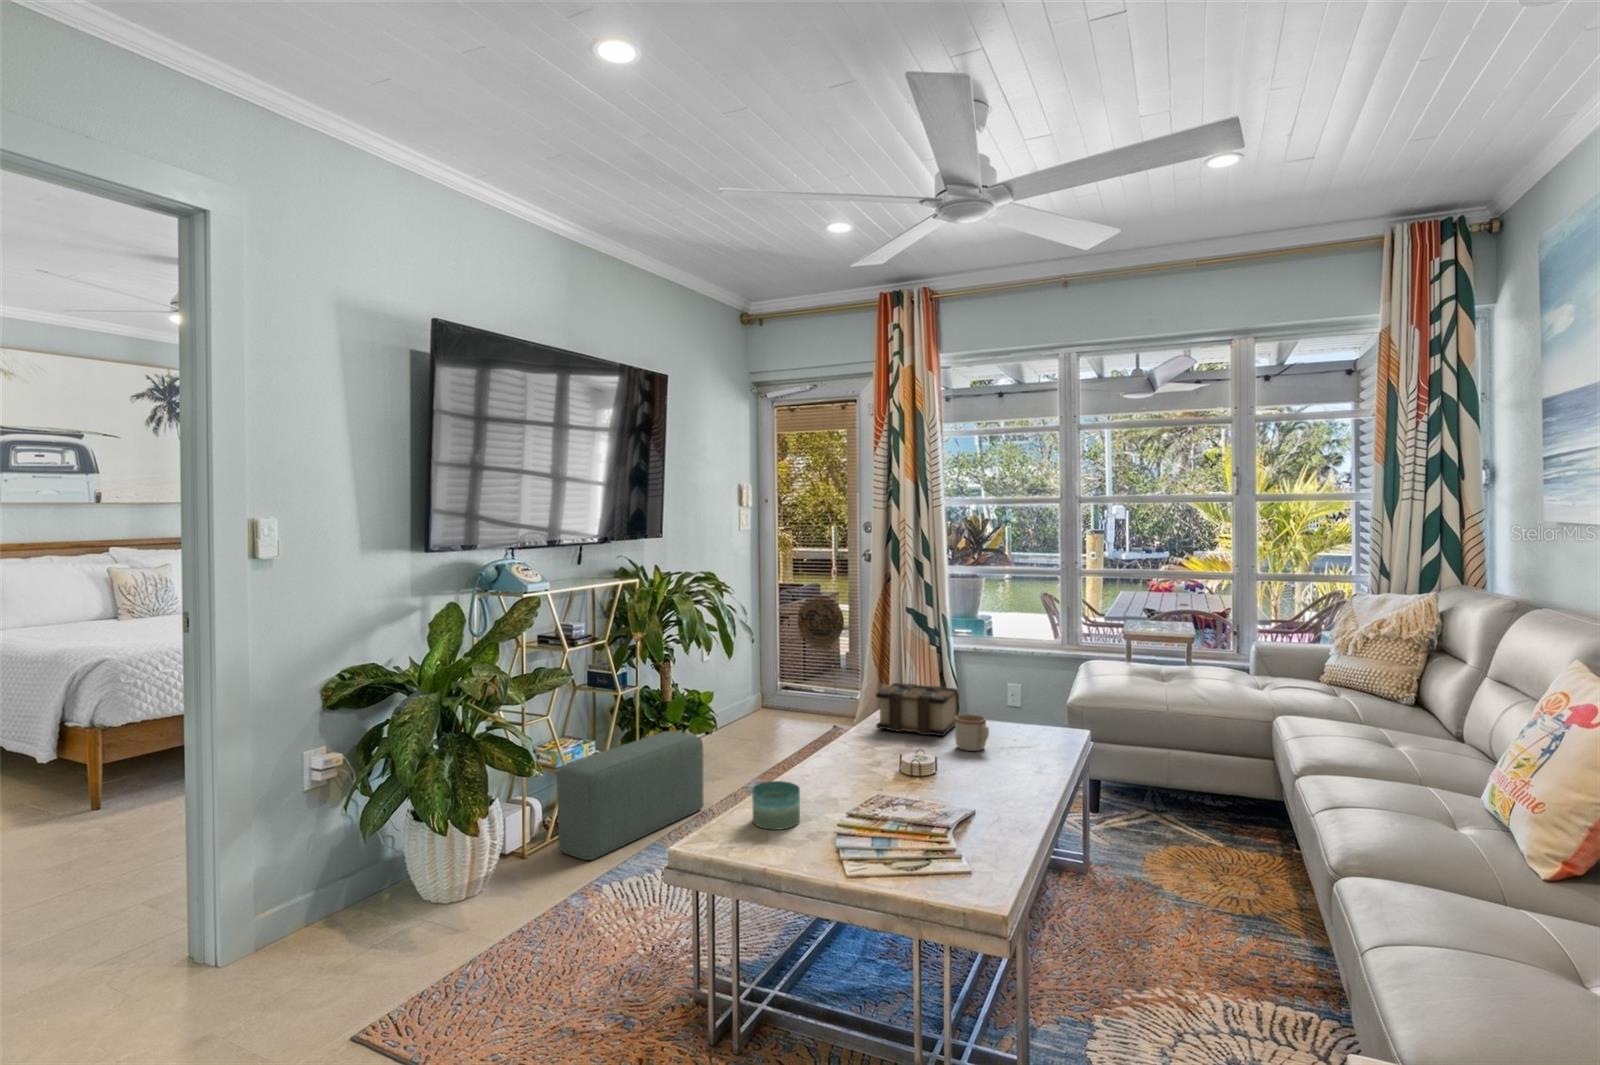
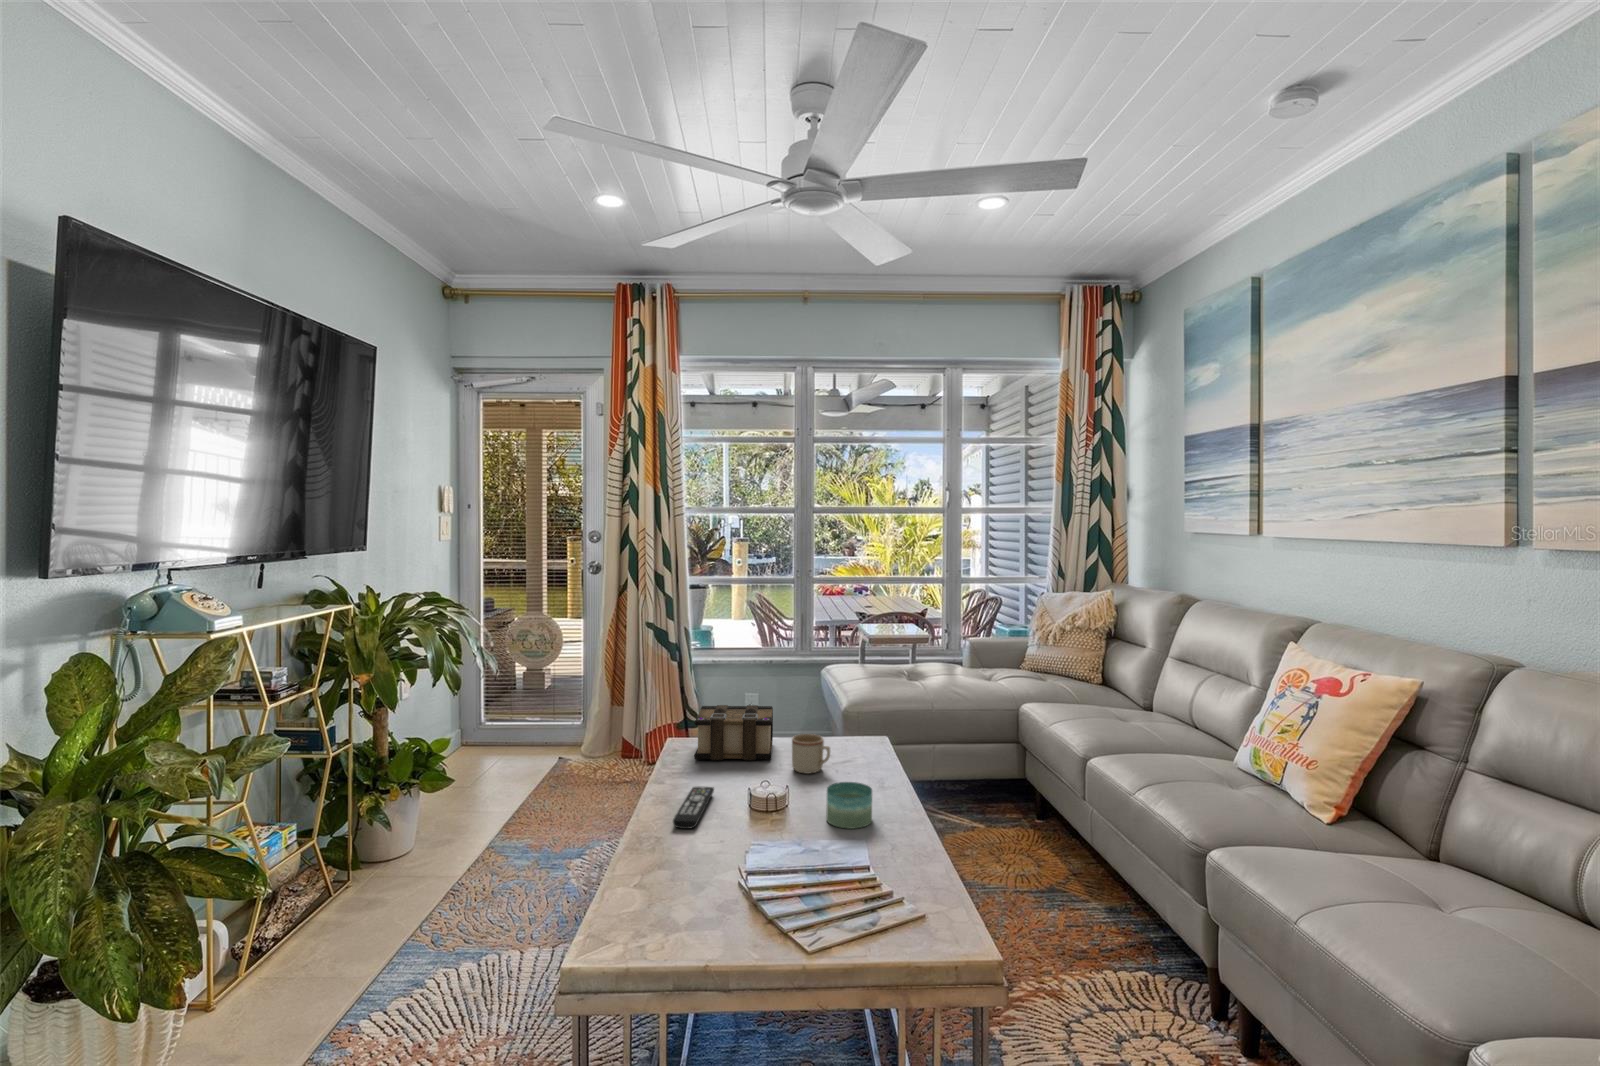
pouf: present [557,731,703,860] -> none [260,792,455,992]
remote control: none [815,746,870,775] -> present [673,787,714,829]
candle: present [752,781,800,830] -> present [826,782,872,829]

